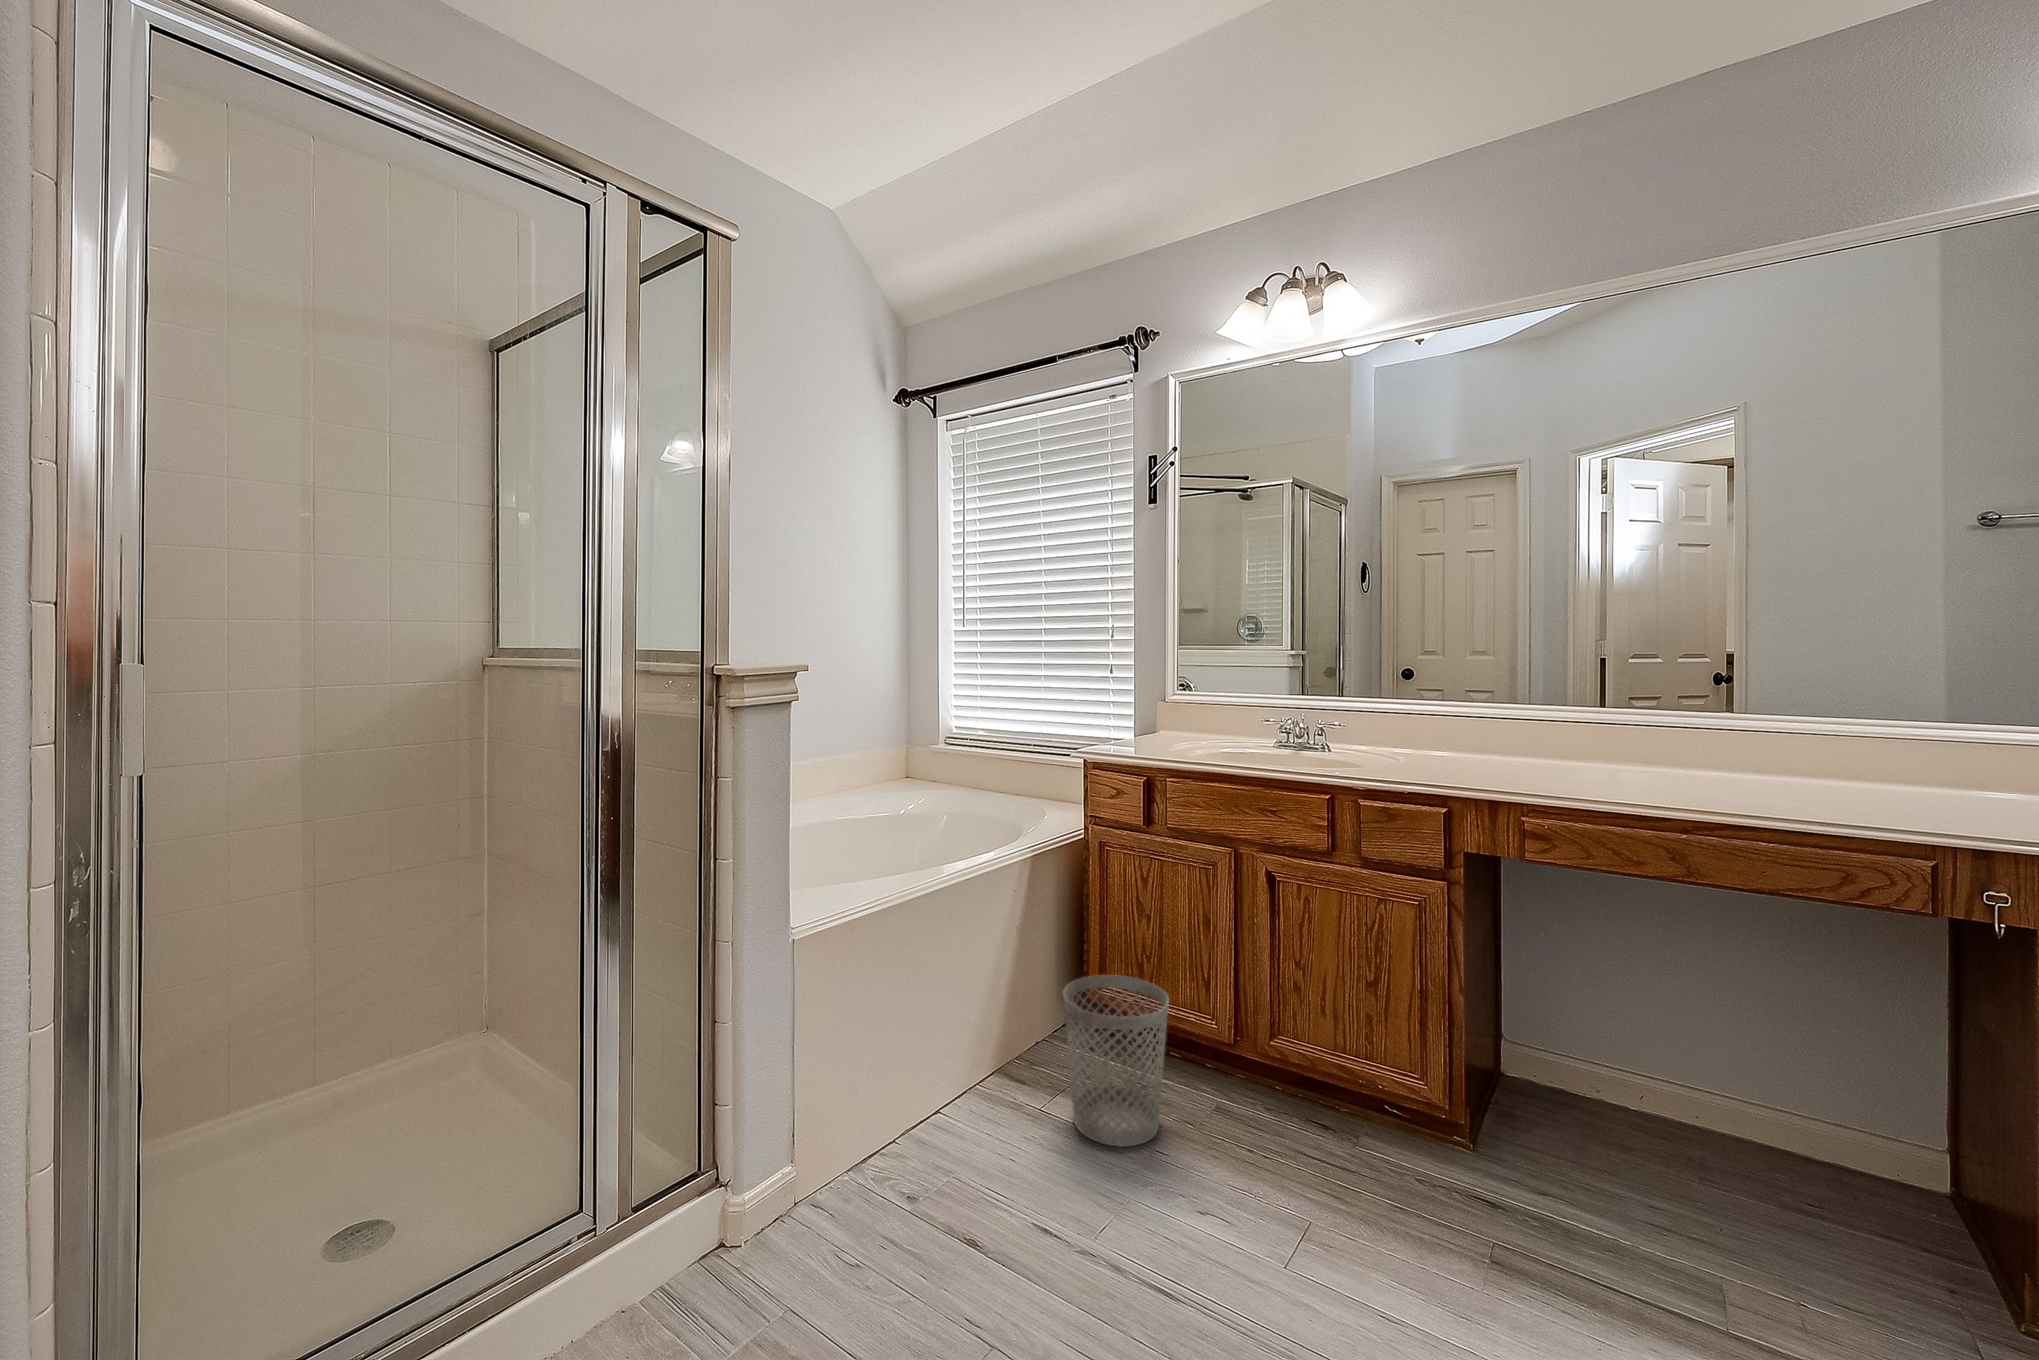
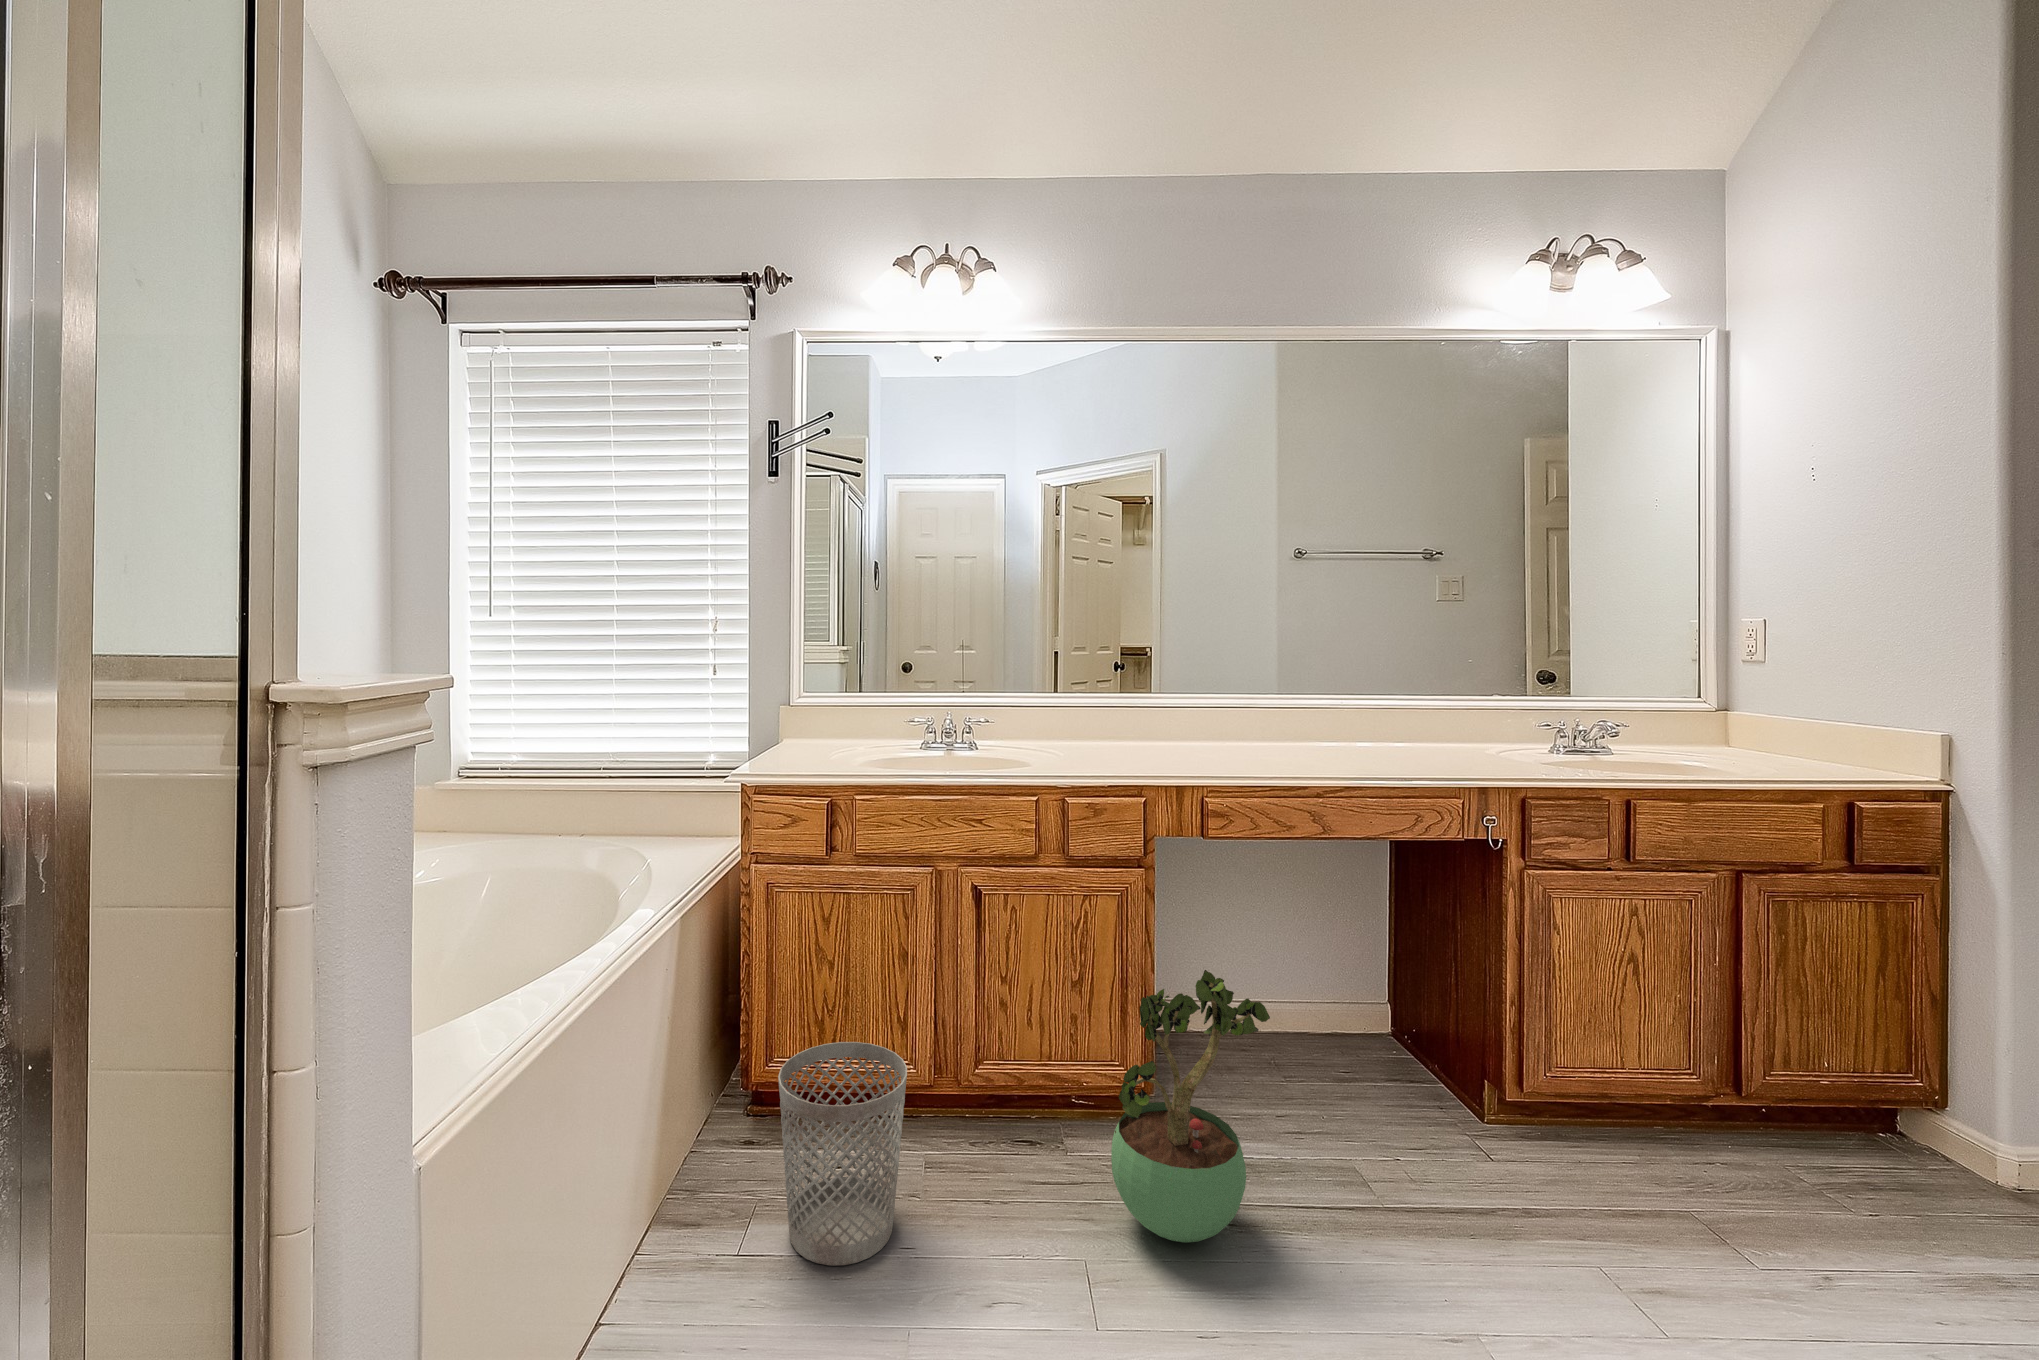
potted plant: none [1335,980,1531,1251] -> present [1111,970,1270,1243]

